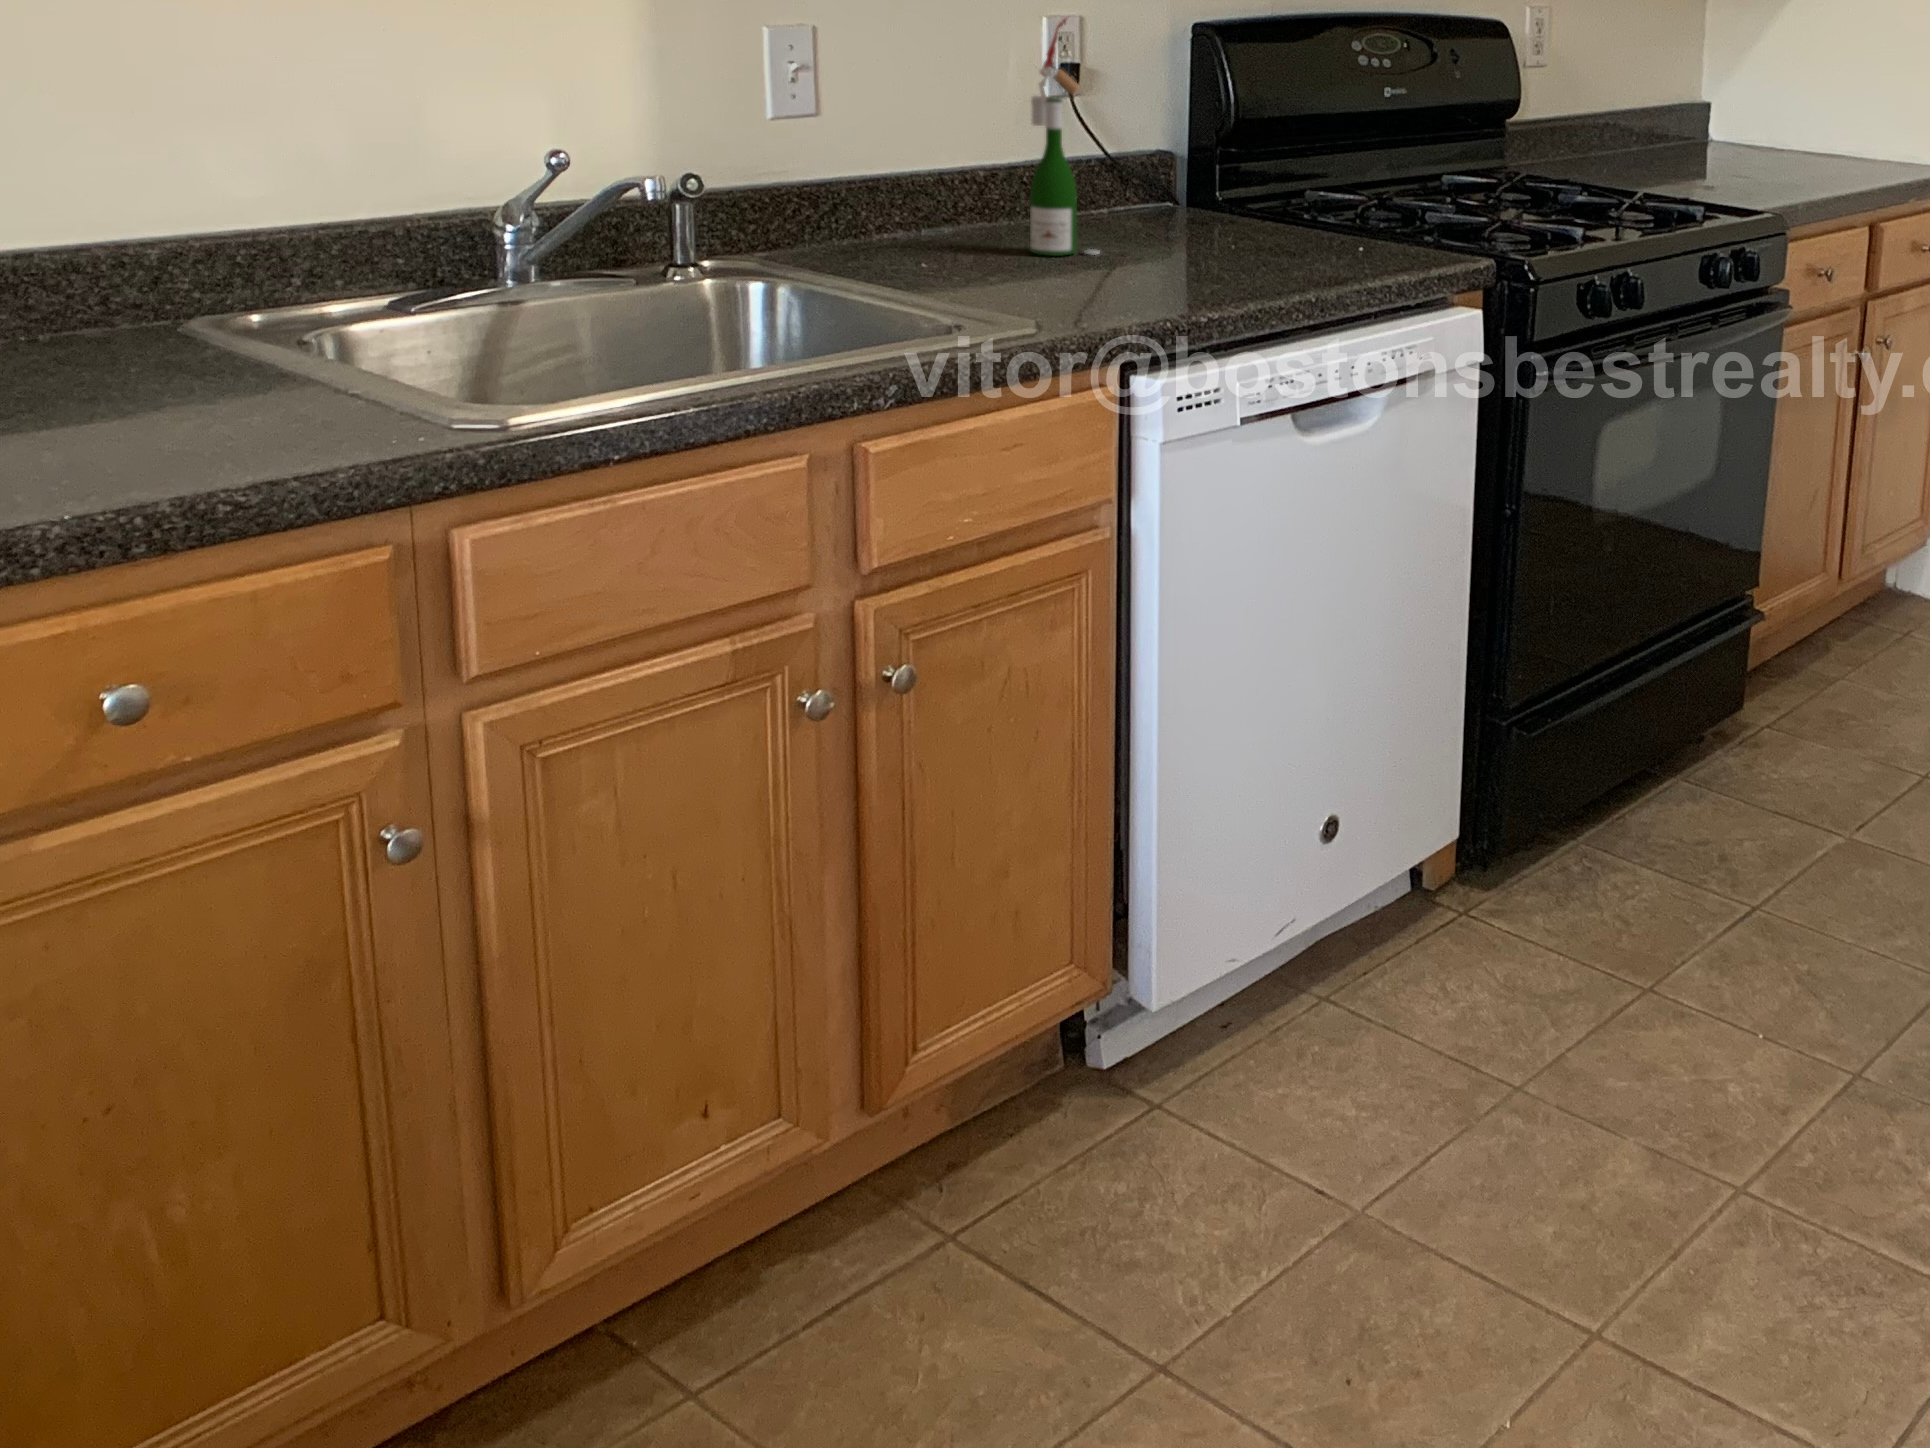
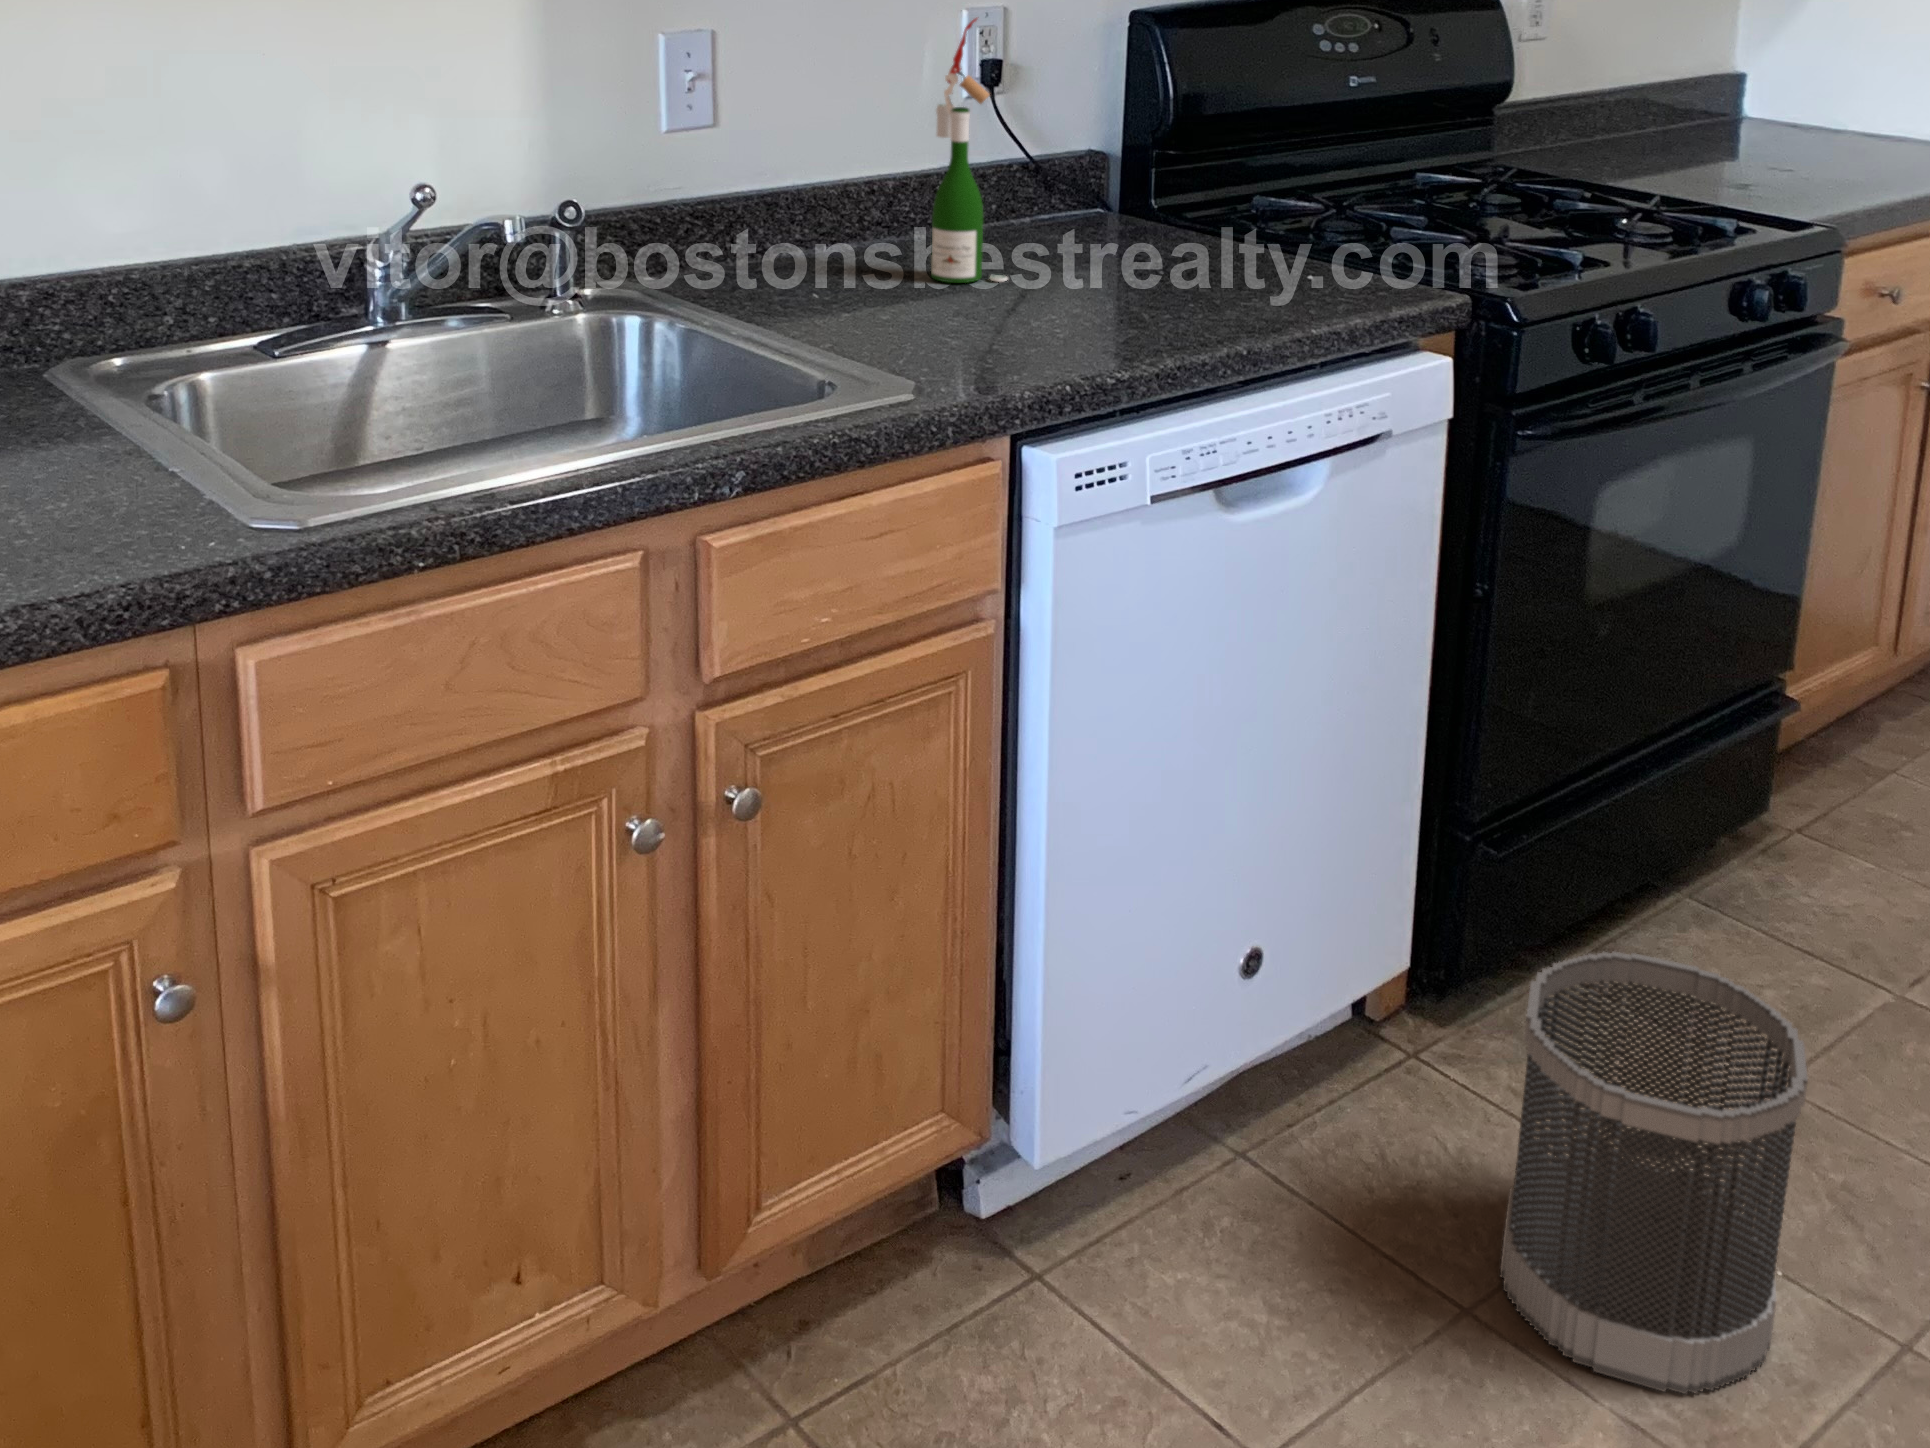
wastebasket: none [1538,782,1762,1107] -> present [1500,951,1808,1394]

